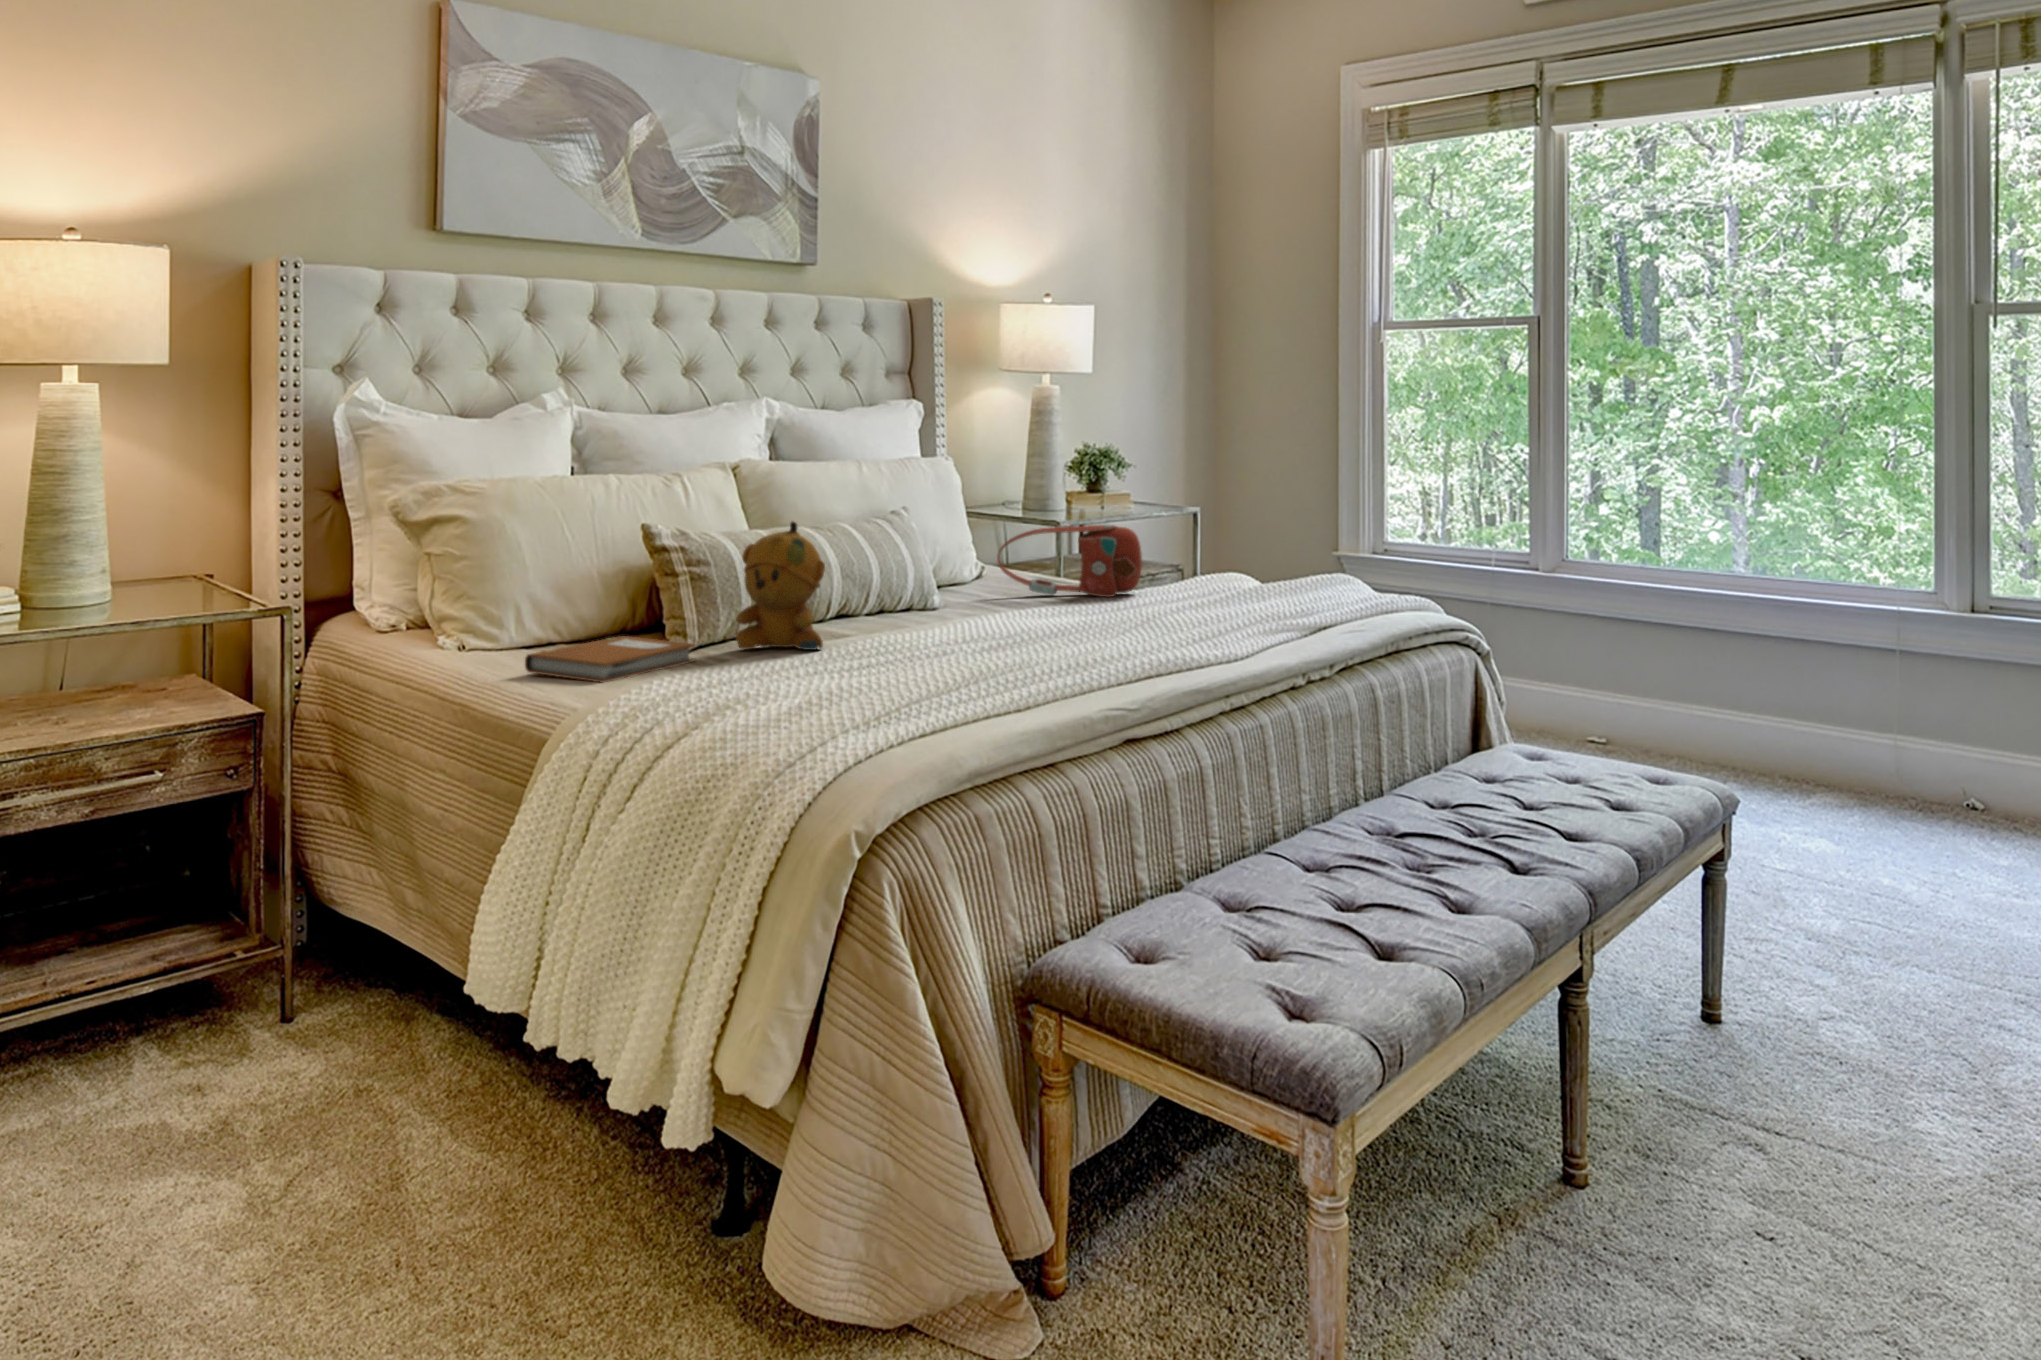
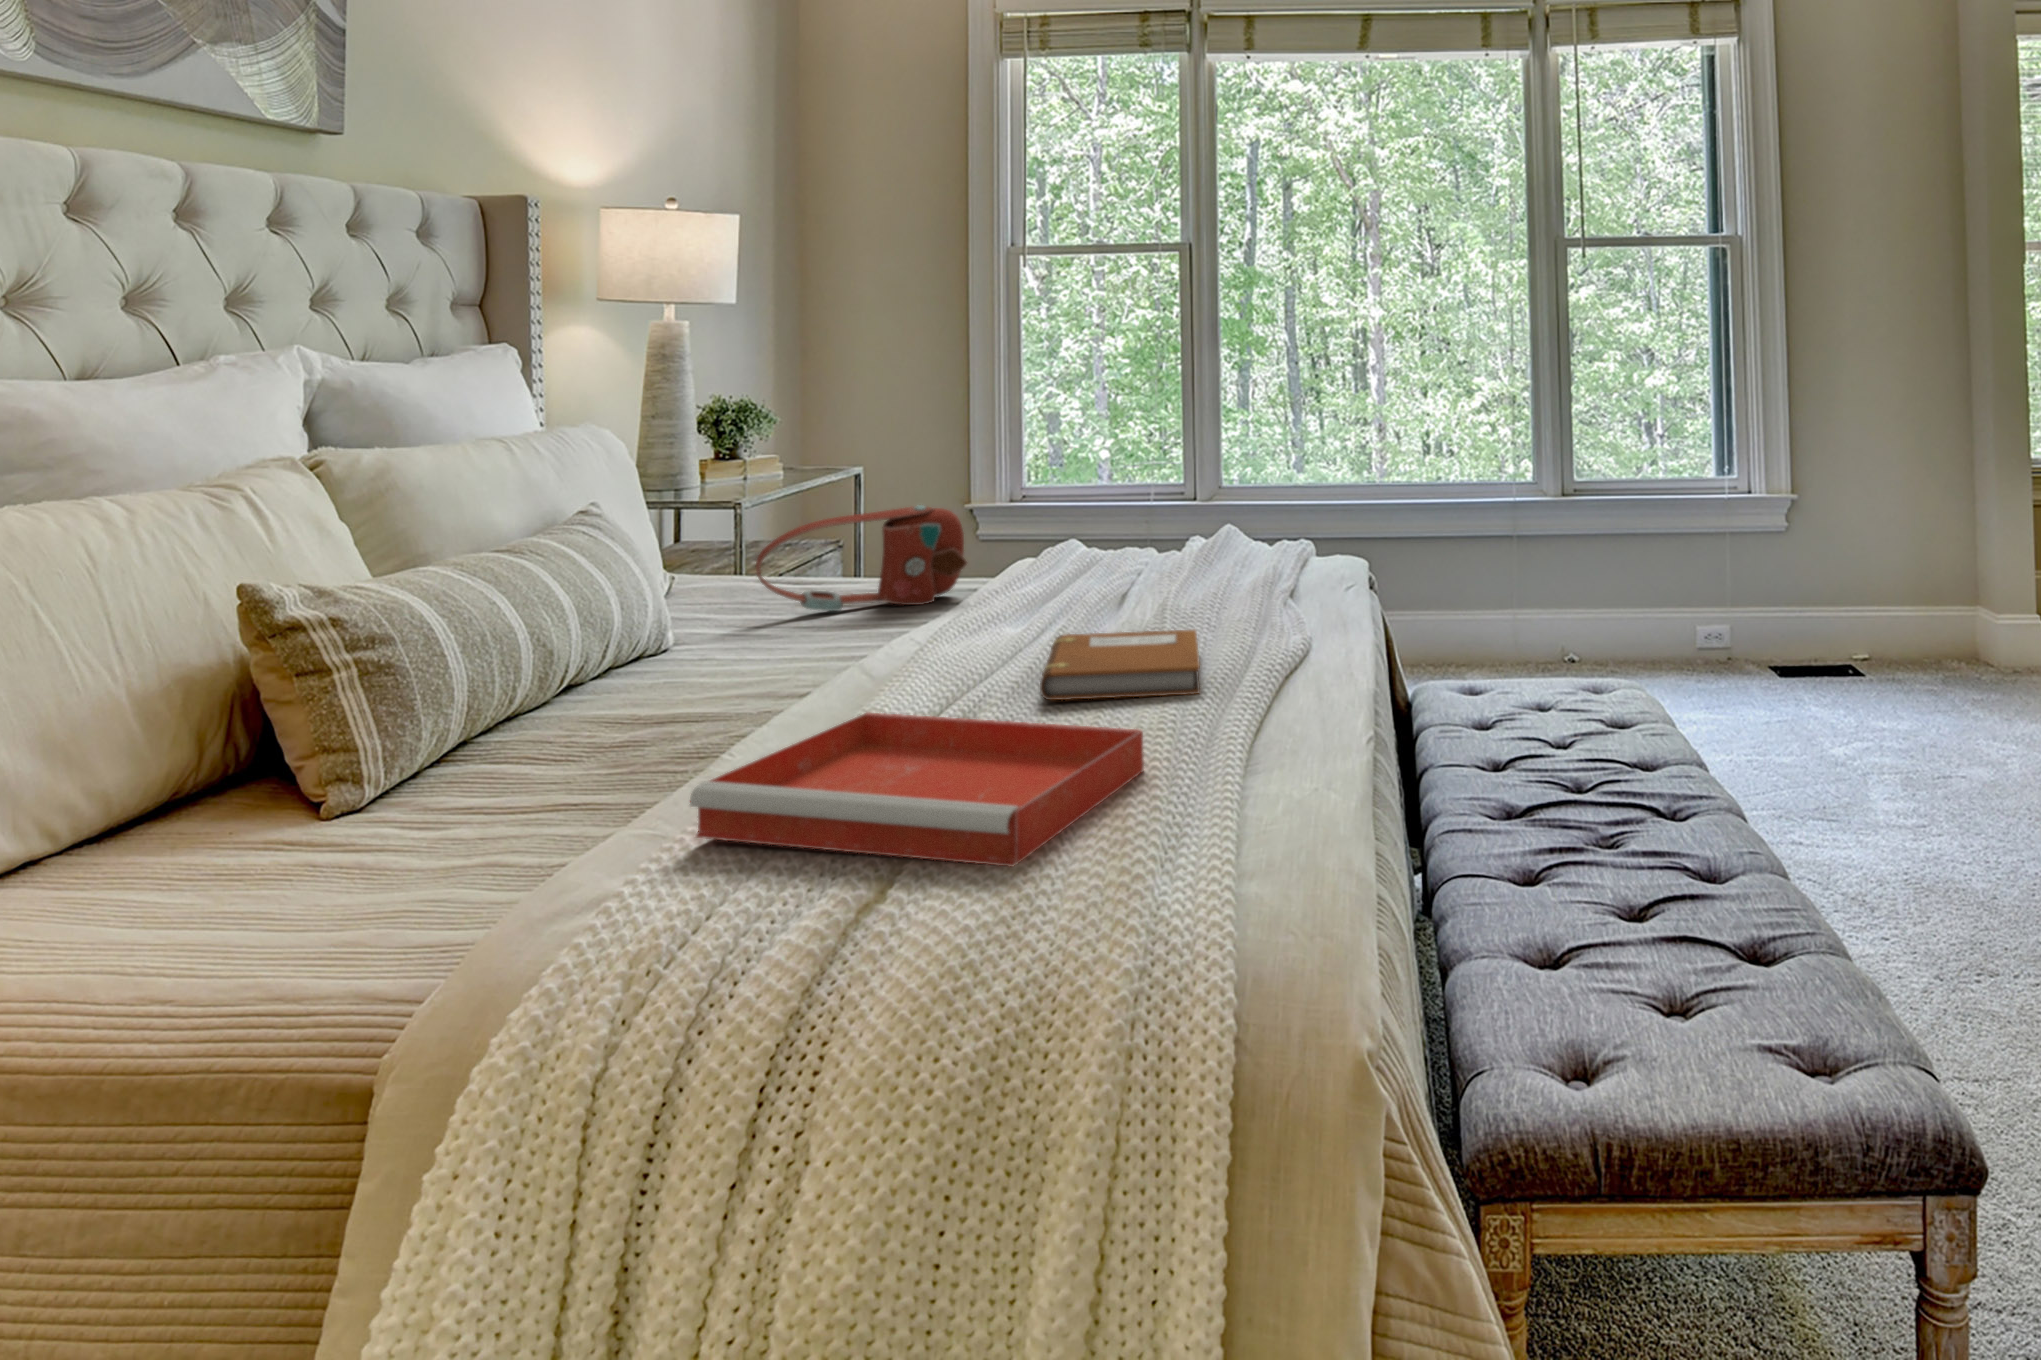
stuffed bear: present [736,522,825,650] -> none [473,547,655,784]
tray: none [766,634,1013,709] -> present [690,713,1144,867]
notebook: present [525,636,694,683] -> present [1040,630,1200,700]

